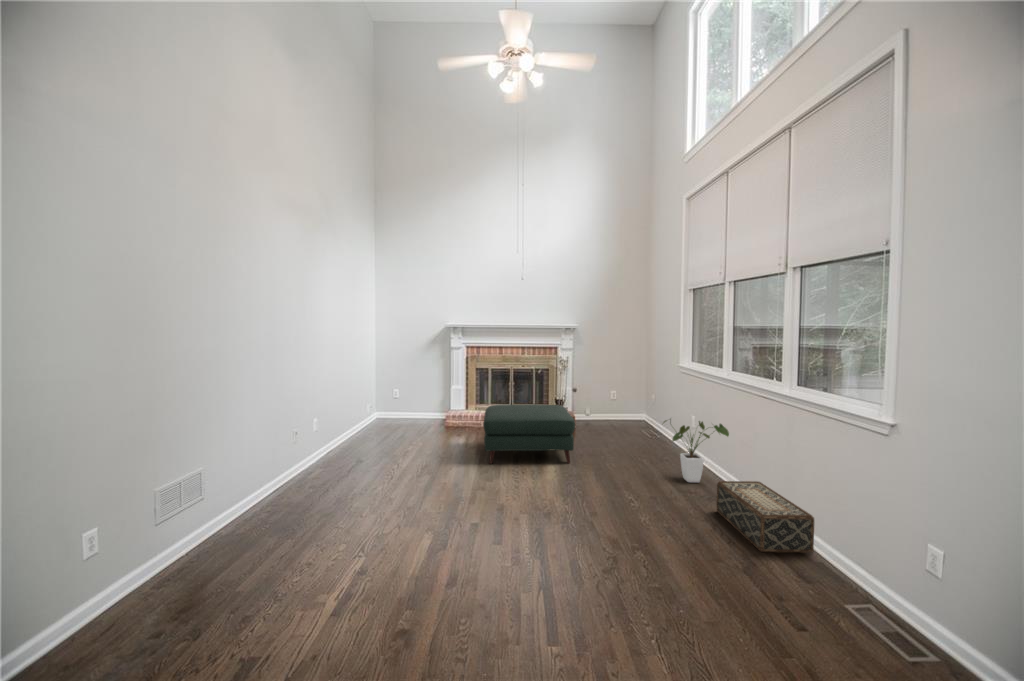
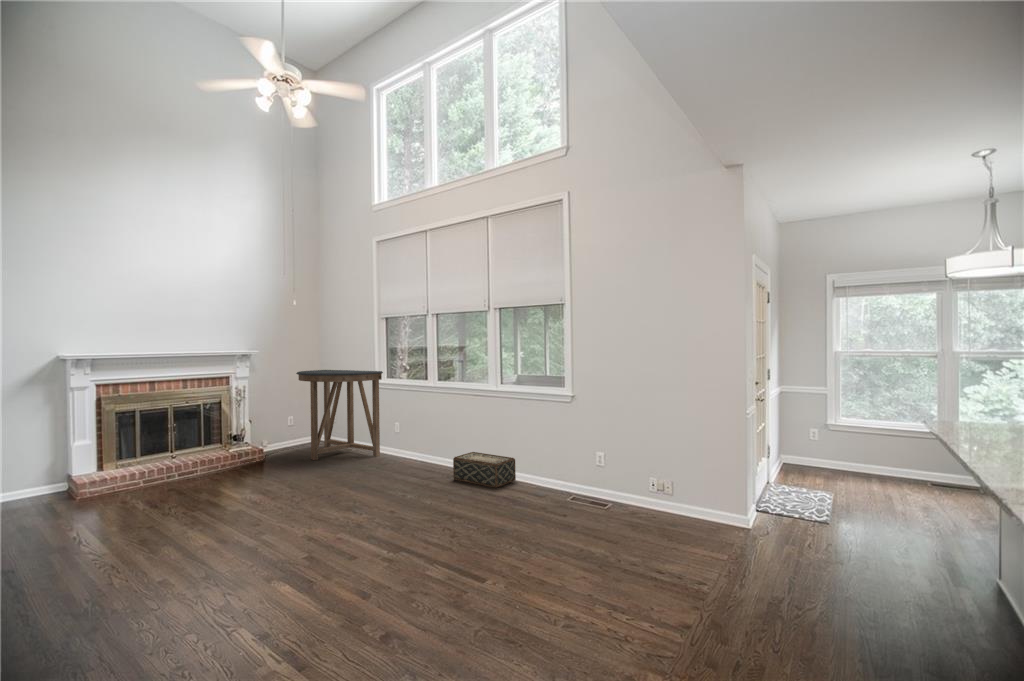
console table: none [607,347,683,449] -> present [296,370,383,460]
ottoman: present [483,404,575,464] -> none [189,435,316,509]
house plant: present [664,419,729,482] -> none [395,420,444,471]

